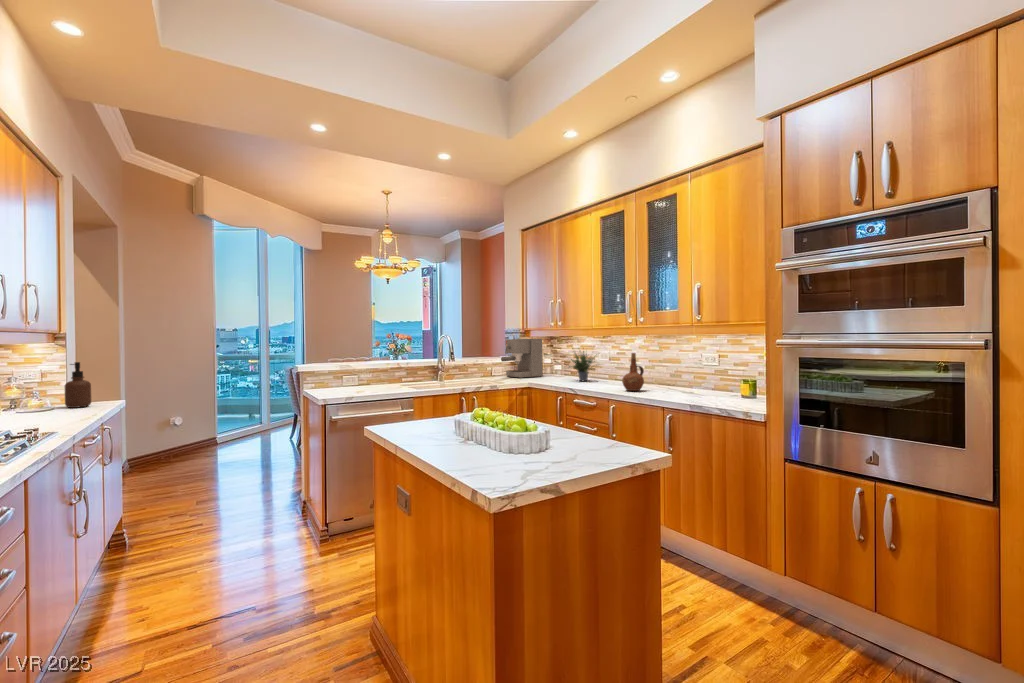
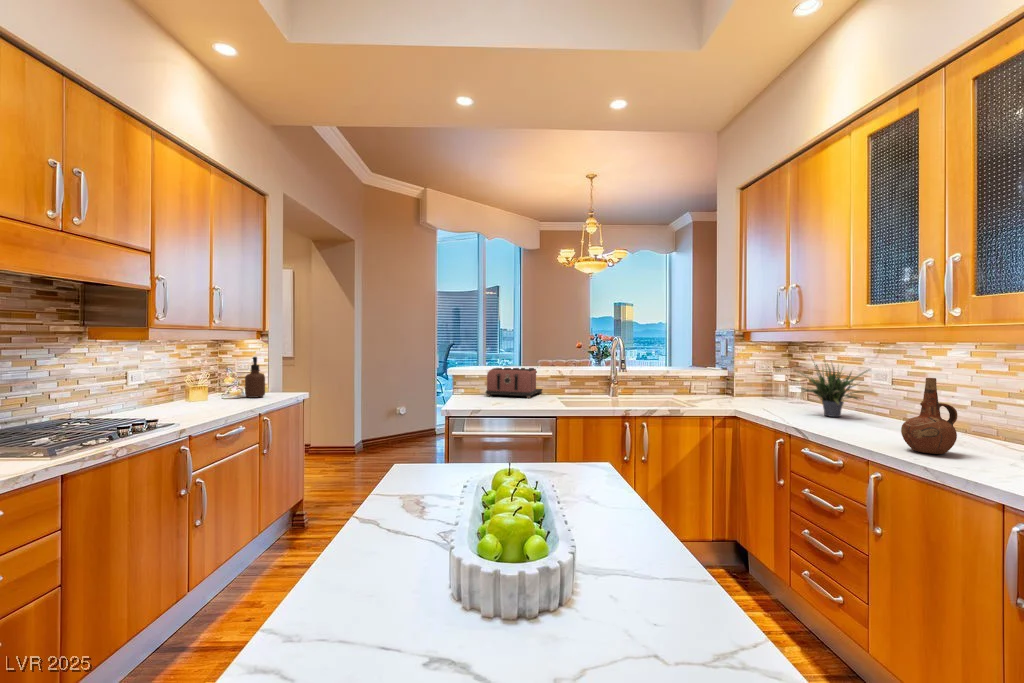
coffee maker: present [501,339,543,378] -> none [699,344,767,401]
toaster: none [339,362,383,388] -> present [486,368,542,398]

